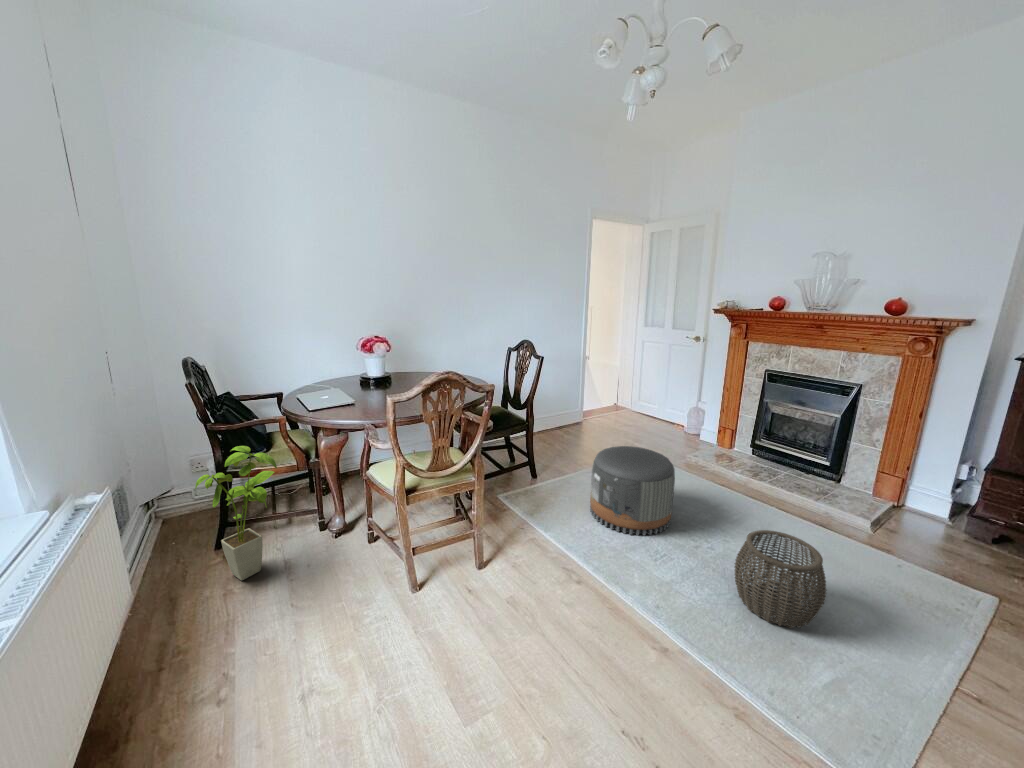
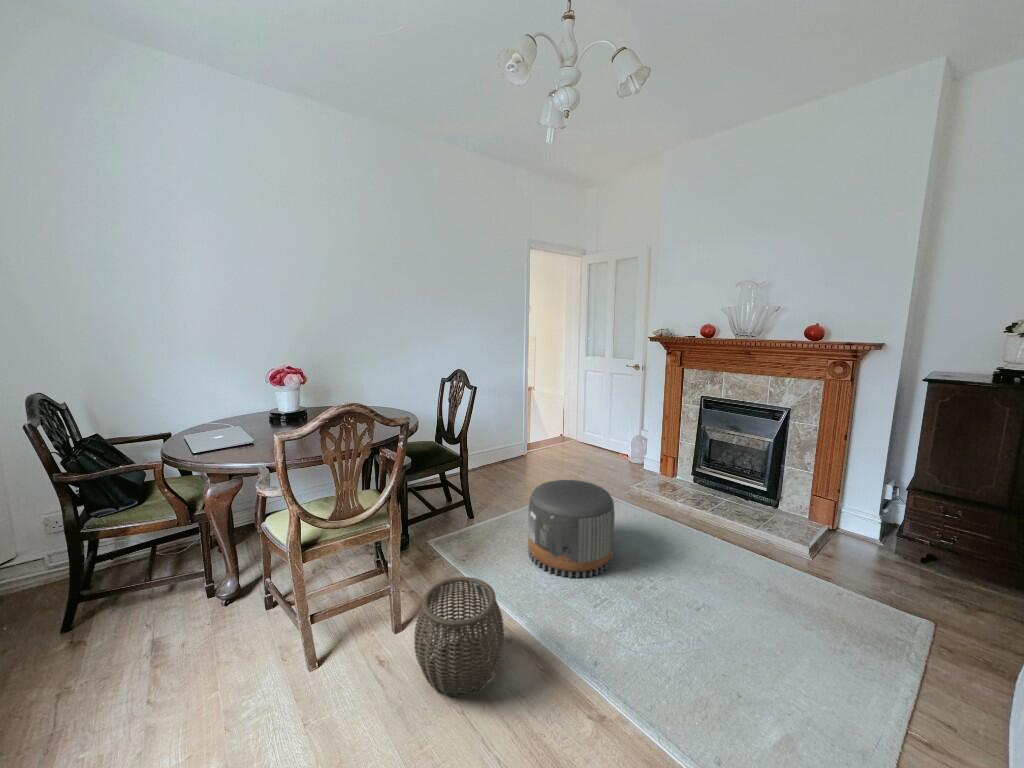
house plant: present [195,446,277,580] -> none [23,500,146,673]
woven basket: present [734,530,826,628] -> present [414,577,504,695]

